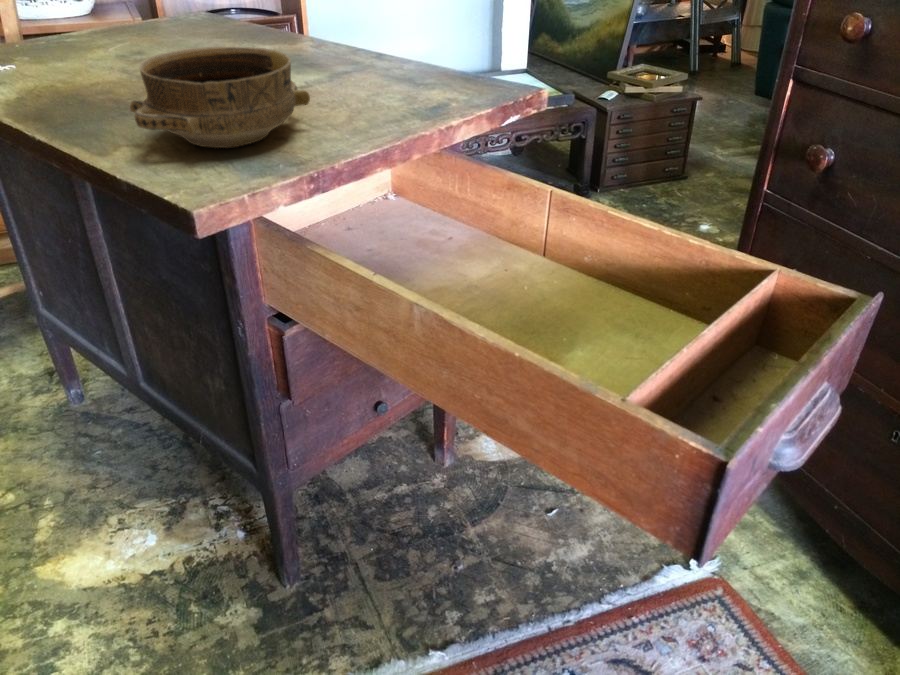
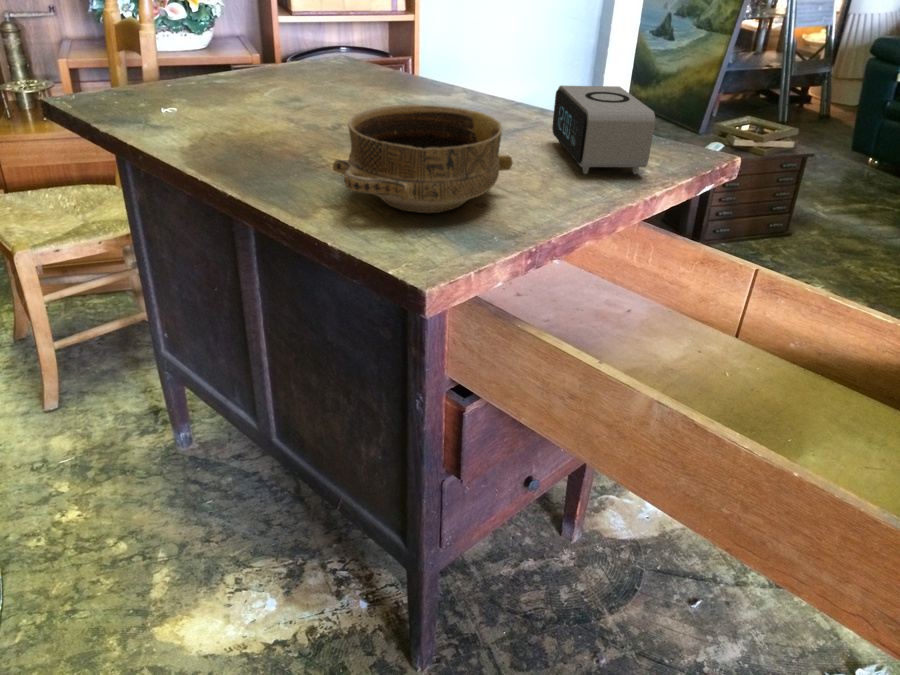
alarm clock: none [373,24,451,108] -> present [552,86,655,174]

